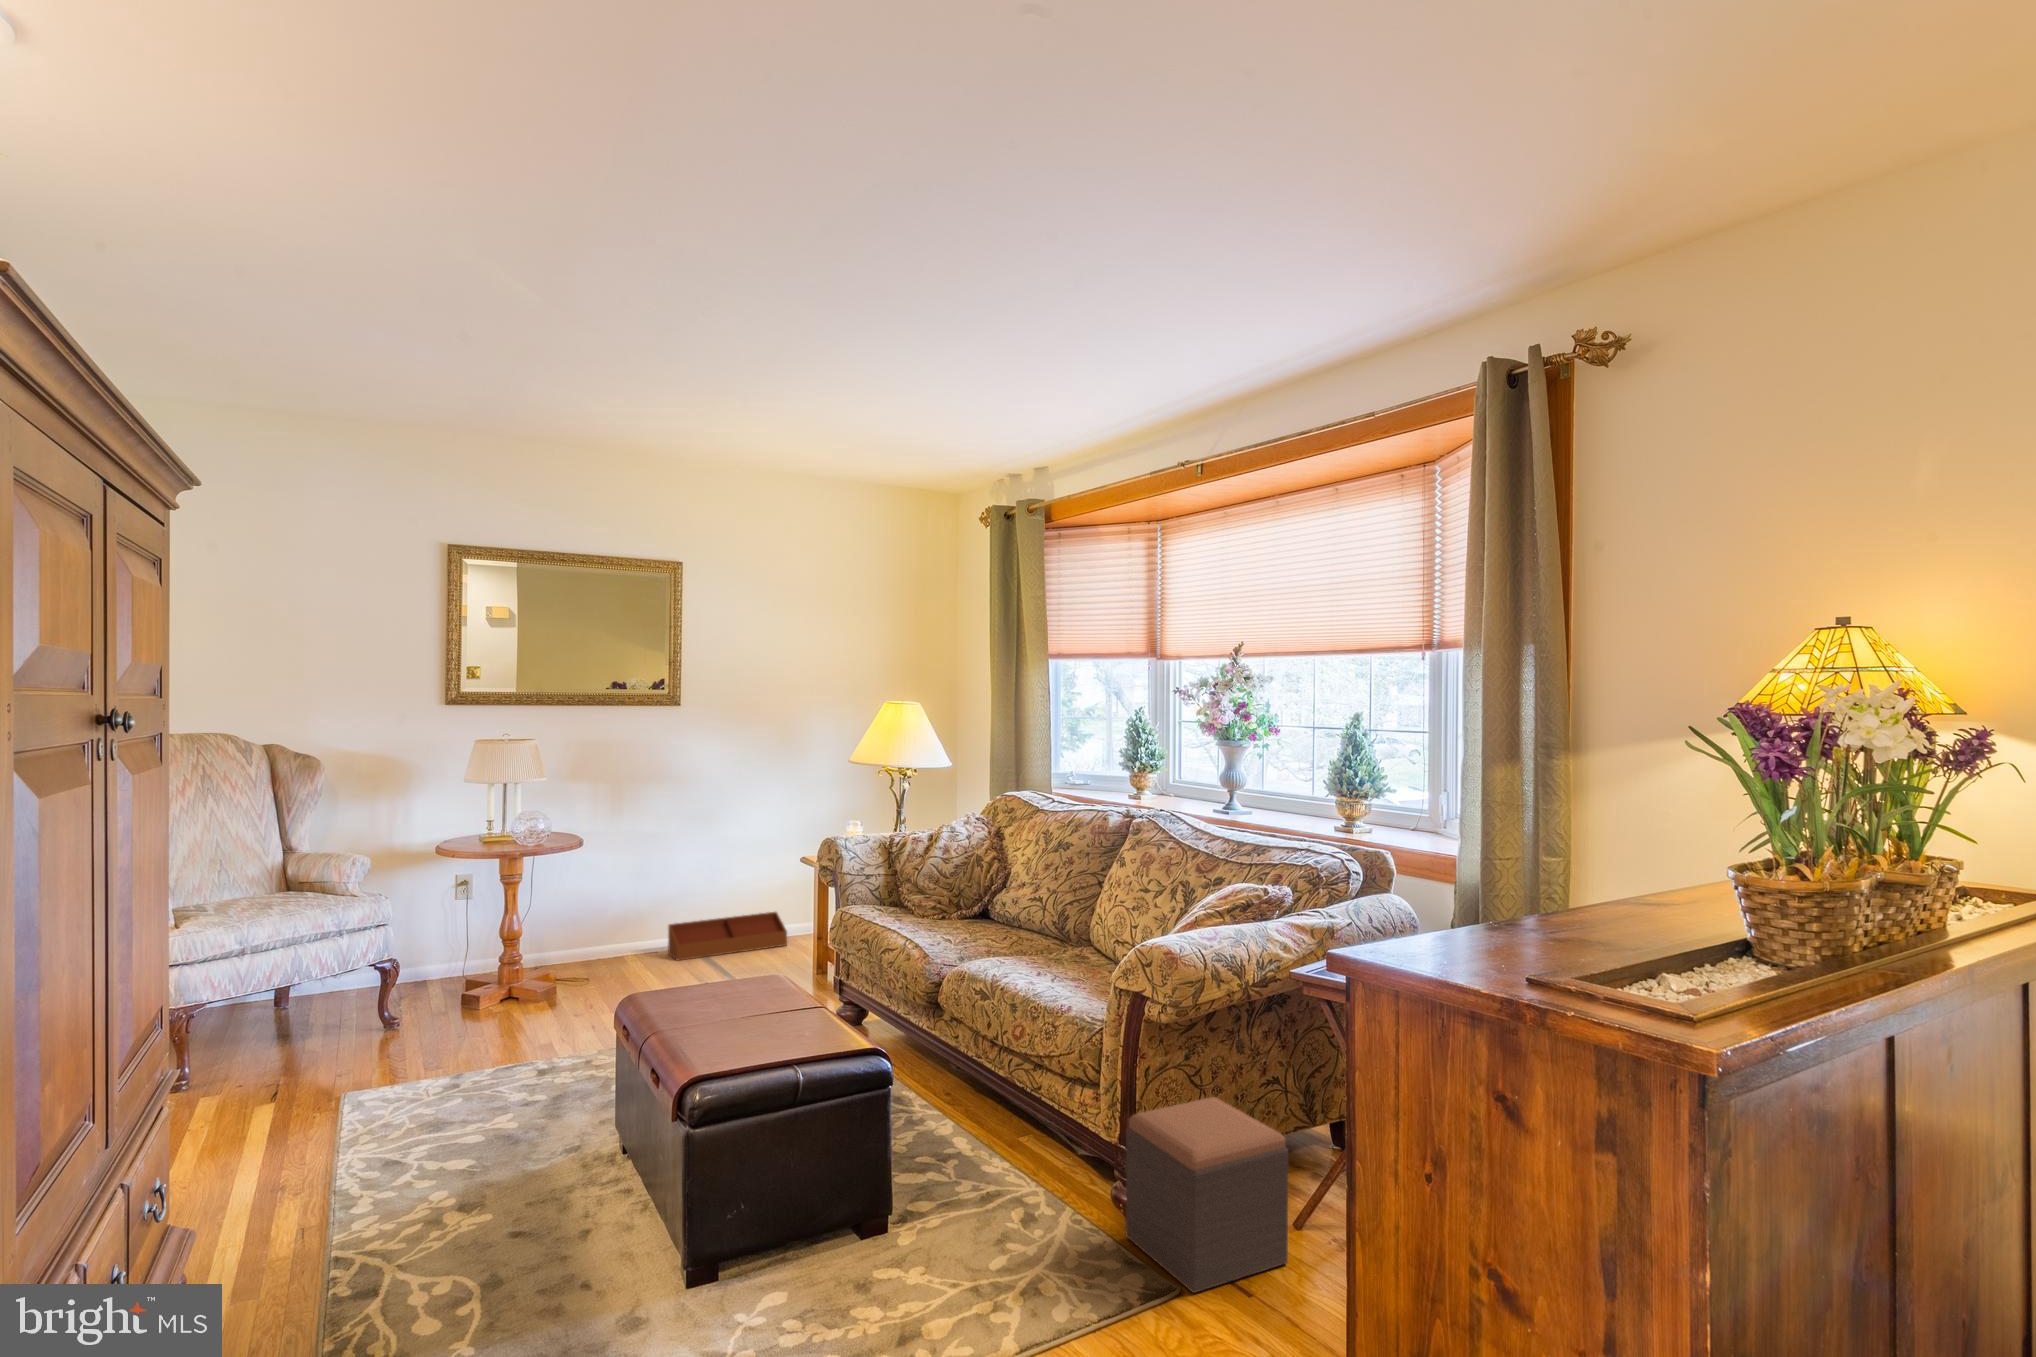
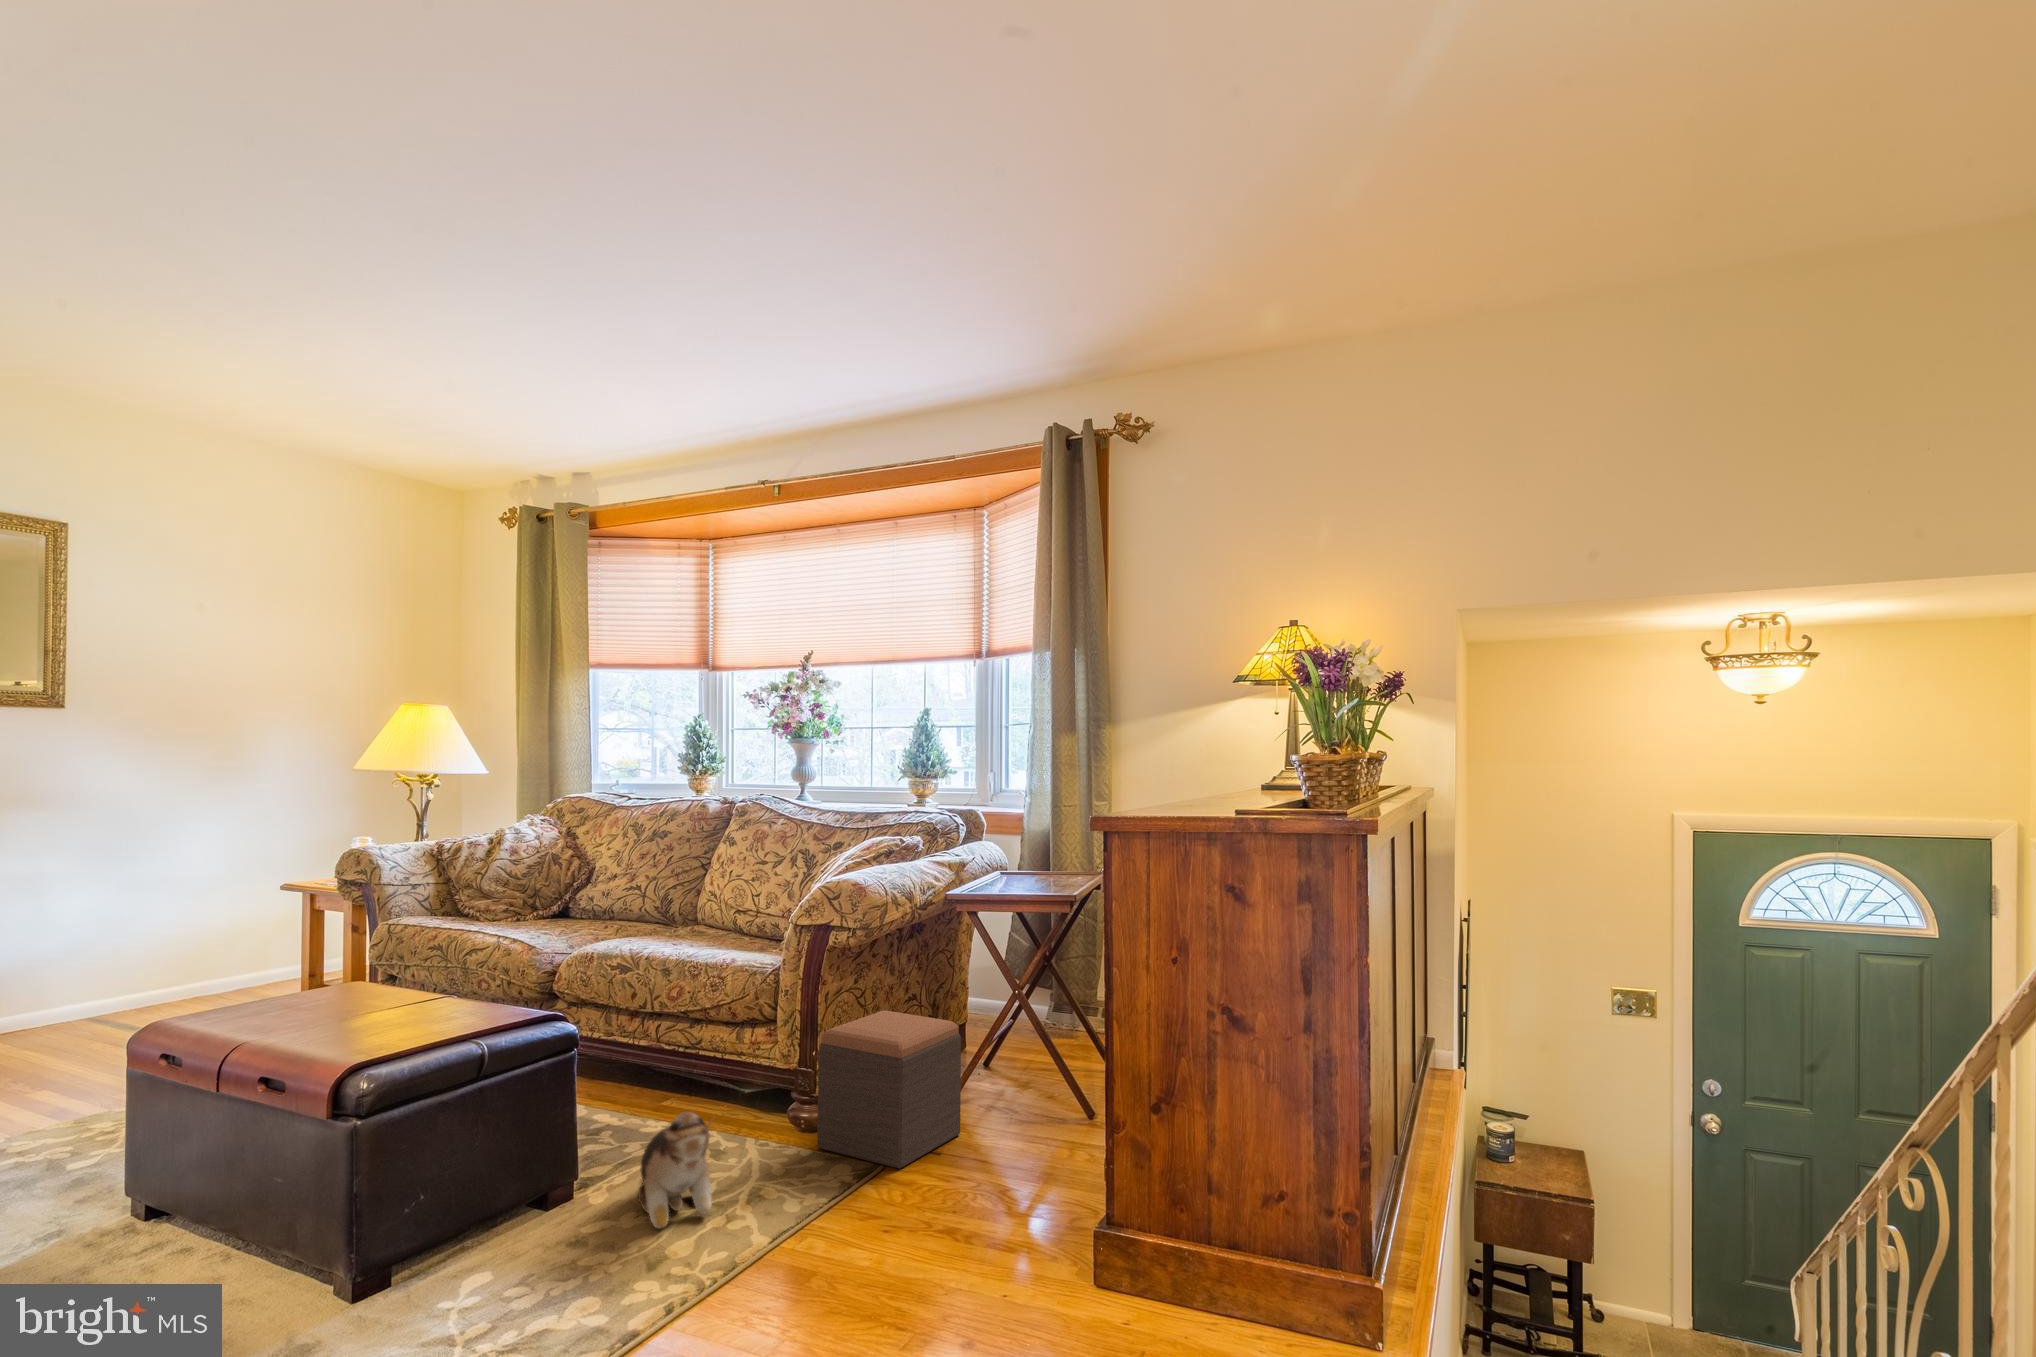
storage bin: present [668,912,787,960] -> none [56,961,244,1032]
plush toy: none [917,1186,991,1296] -> present [638,1112,712,1229]

